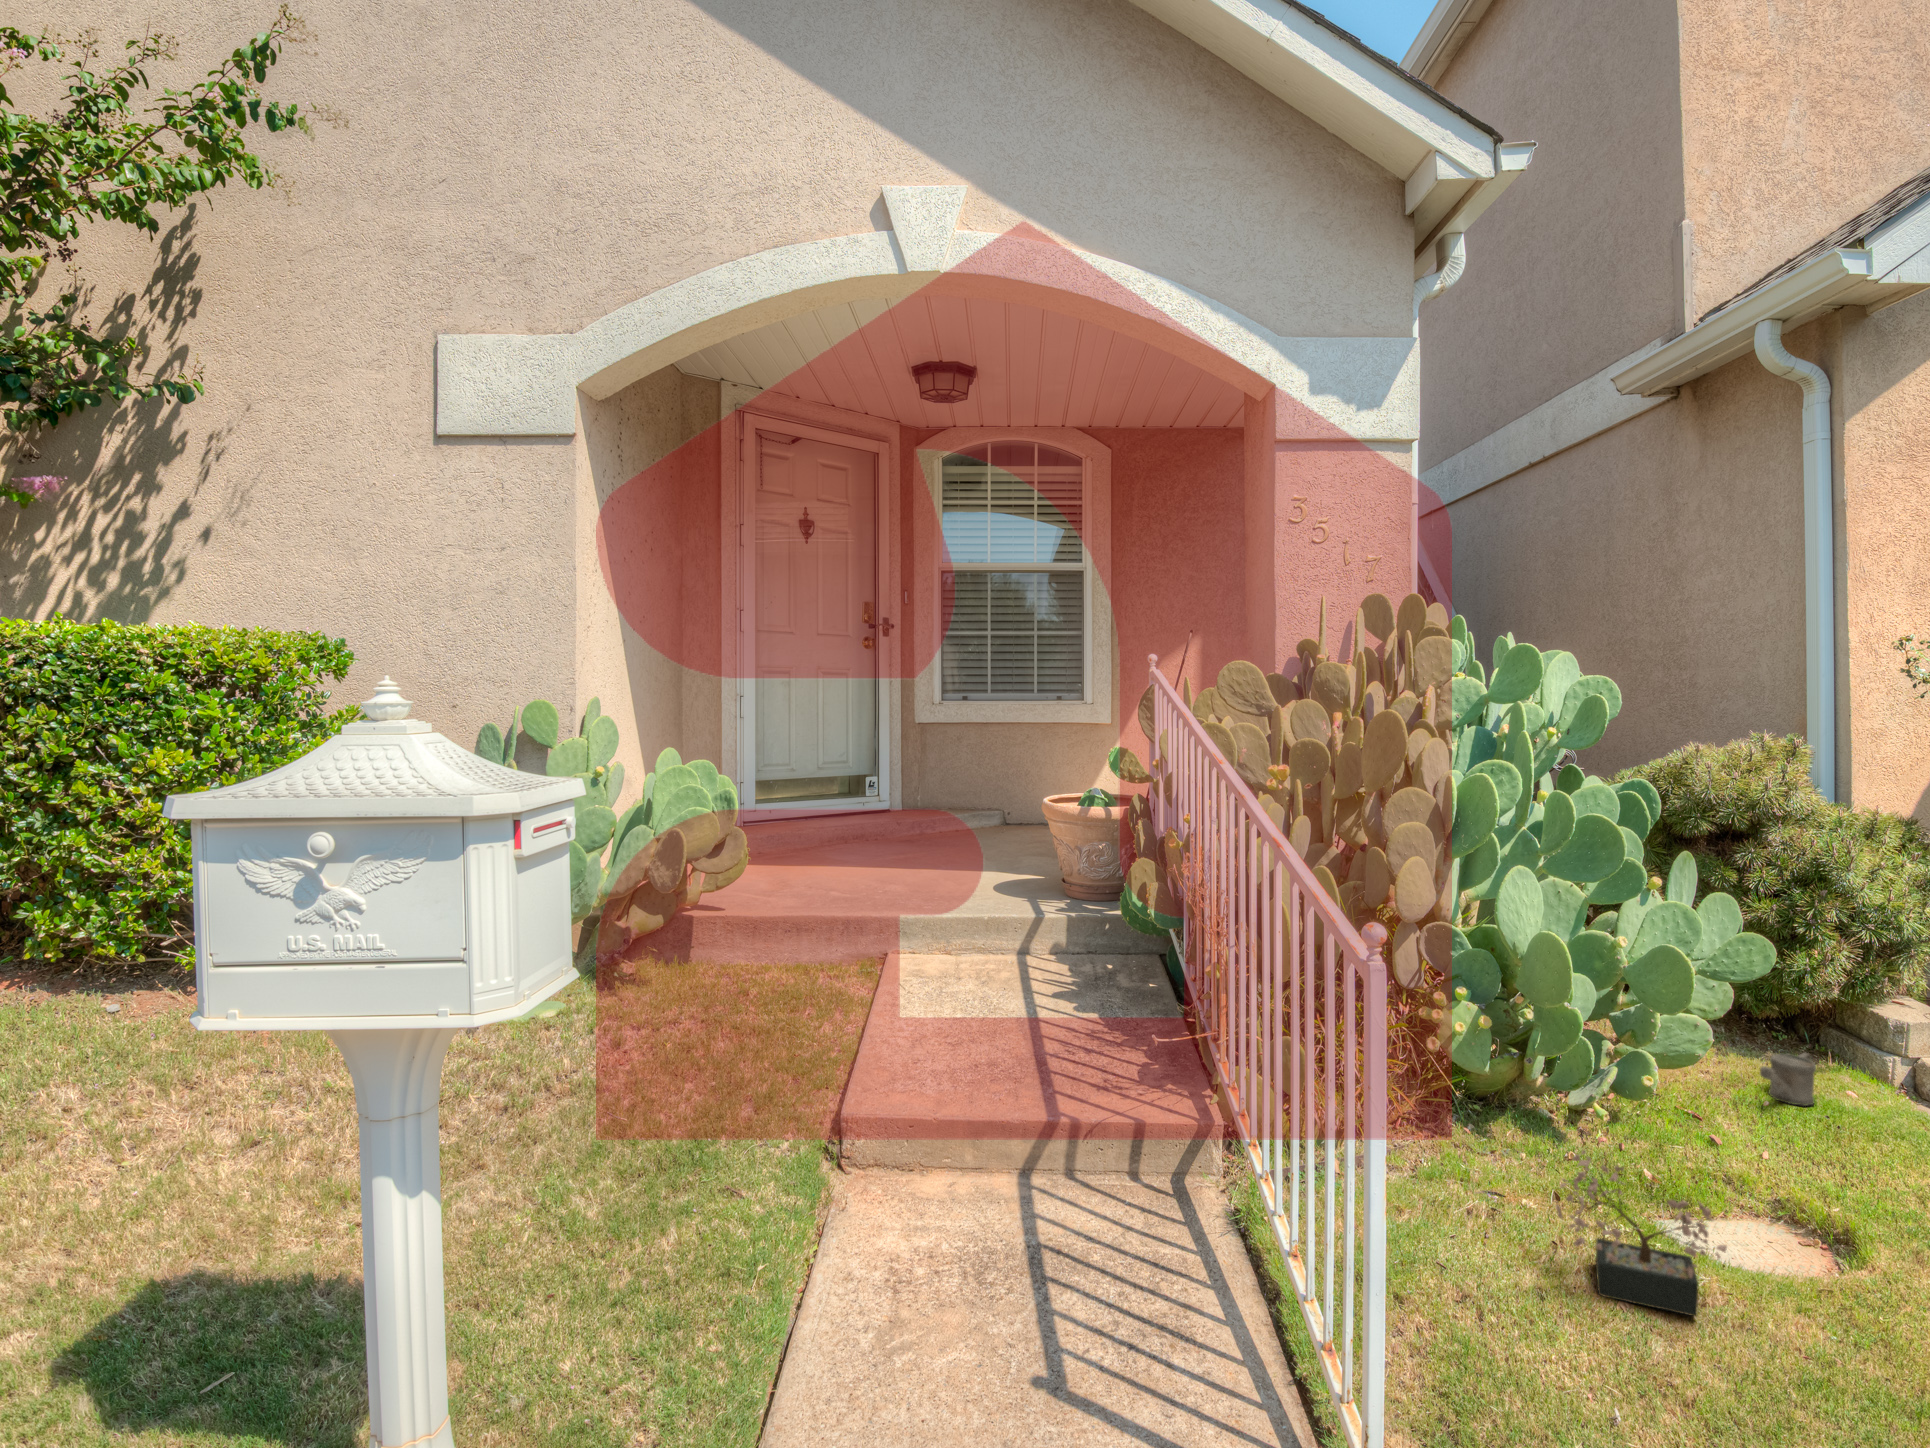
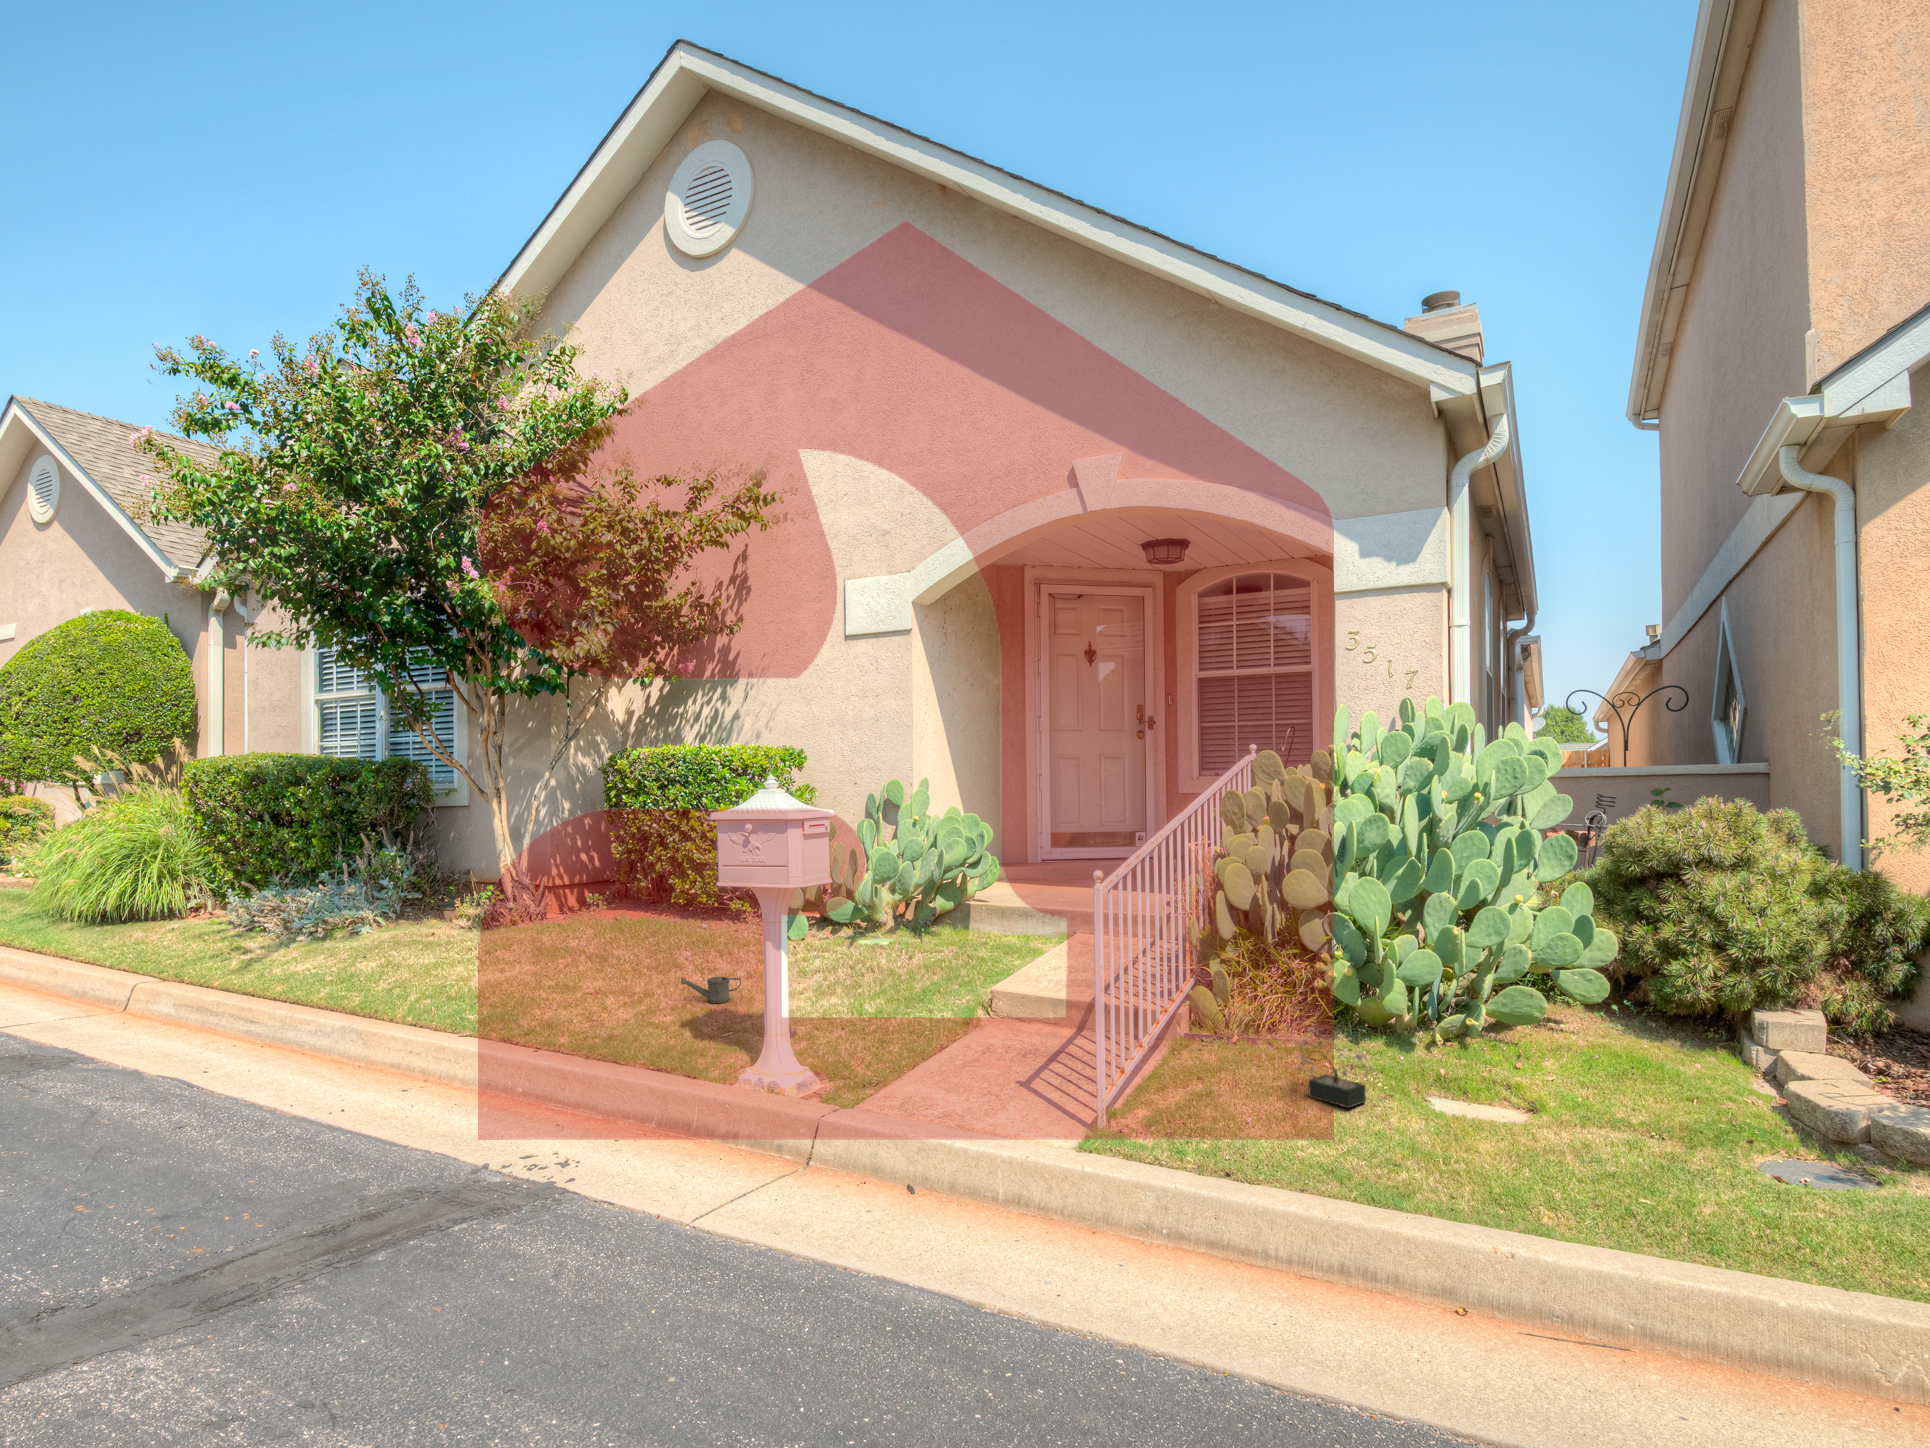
watering can: present [1760,1053,1816,1106] -> present [681,977,741,1003]

